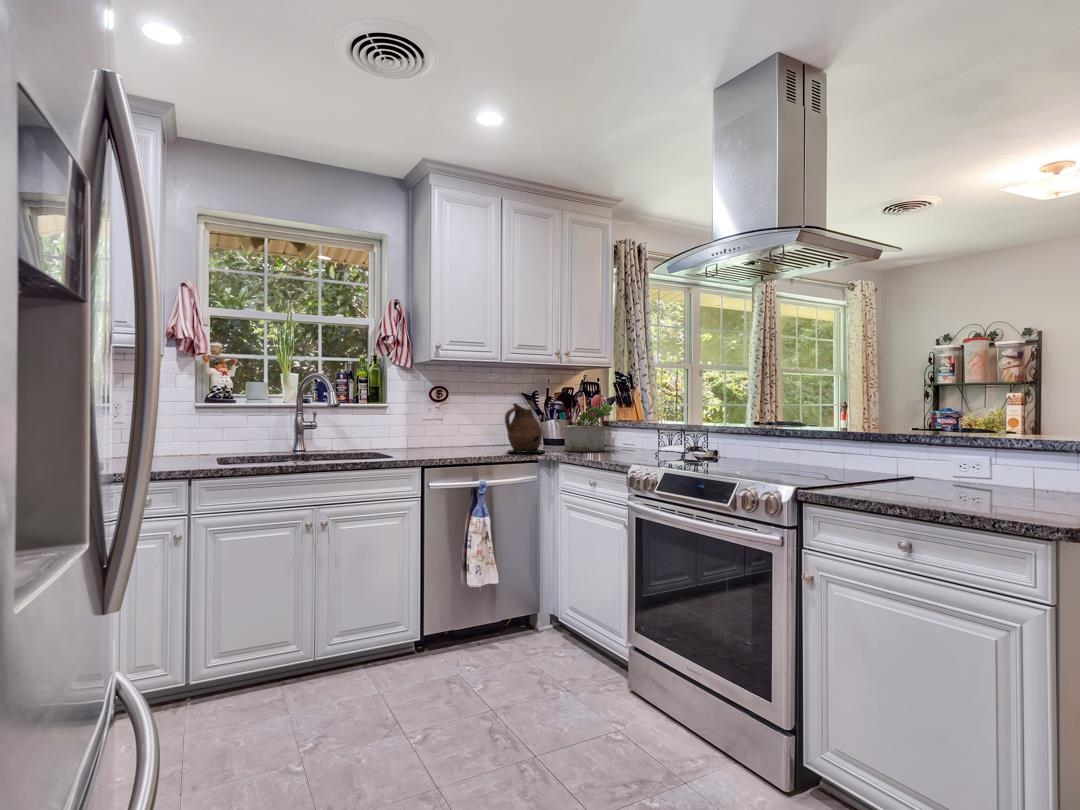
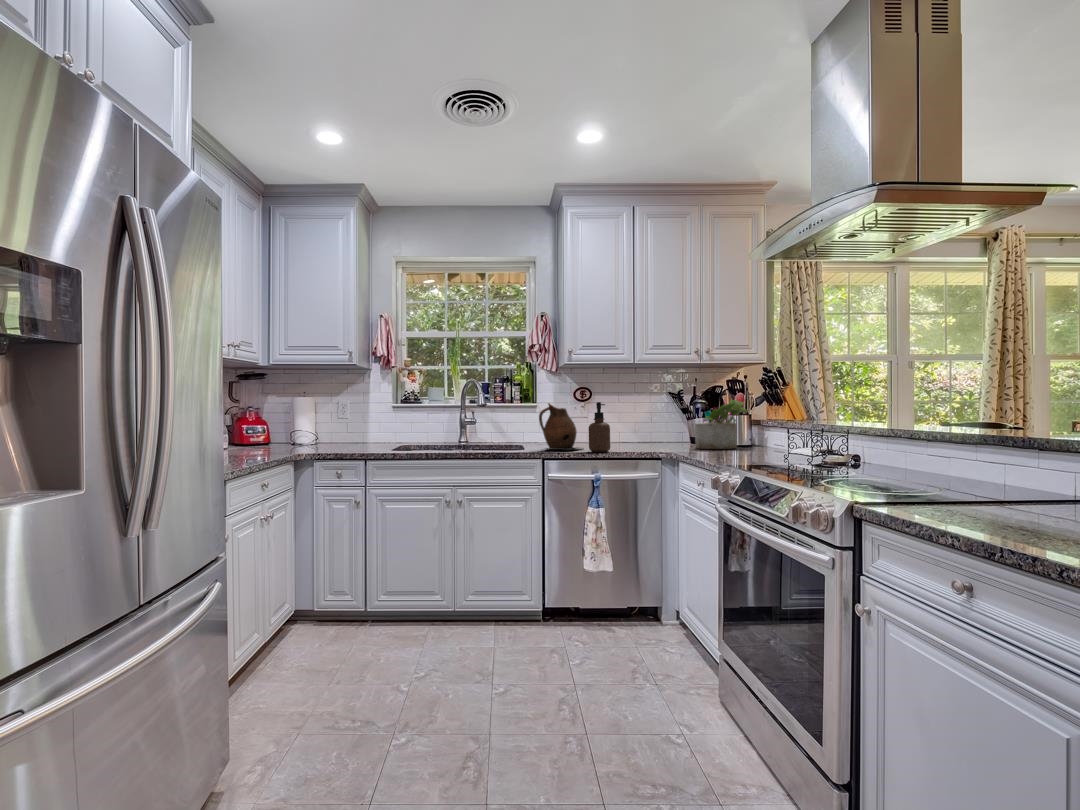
ceramic pitcher: present [505,403,545,453] -> present [539,403,577,450]
soap dispenser: none [470,404,493,457] -> present [589,402,610,452]

